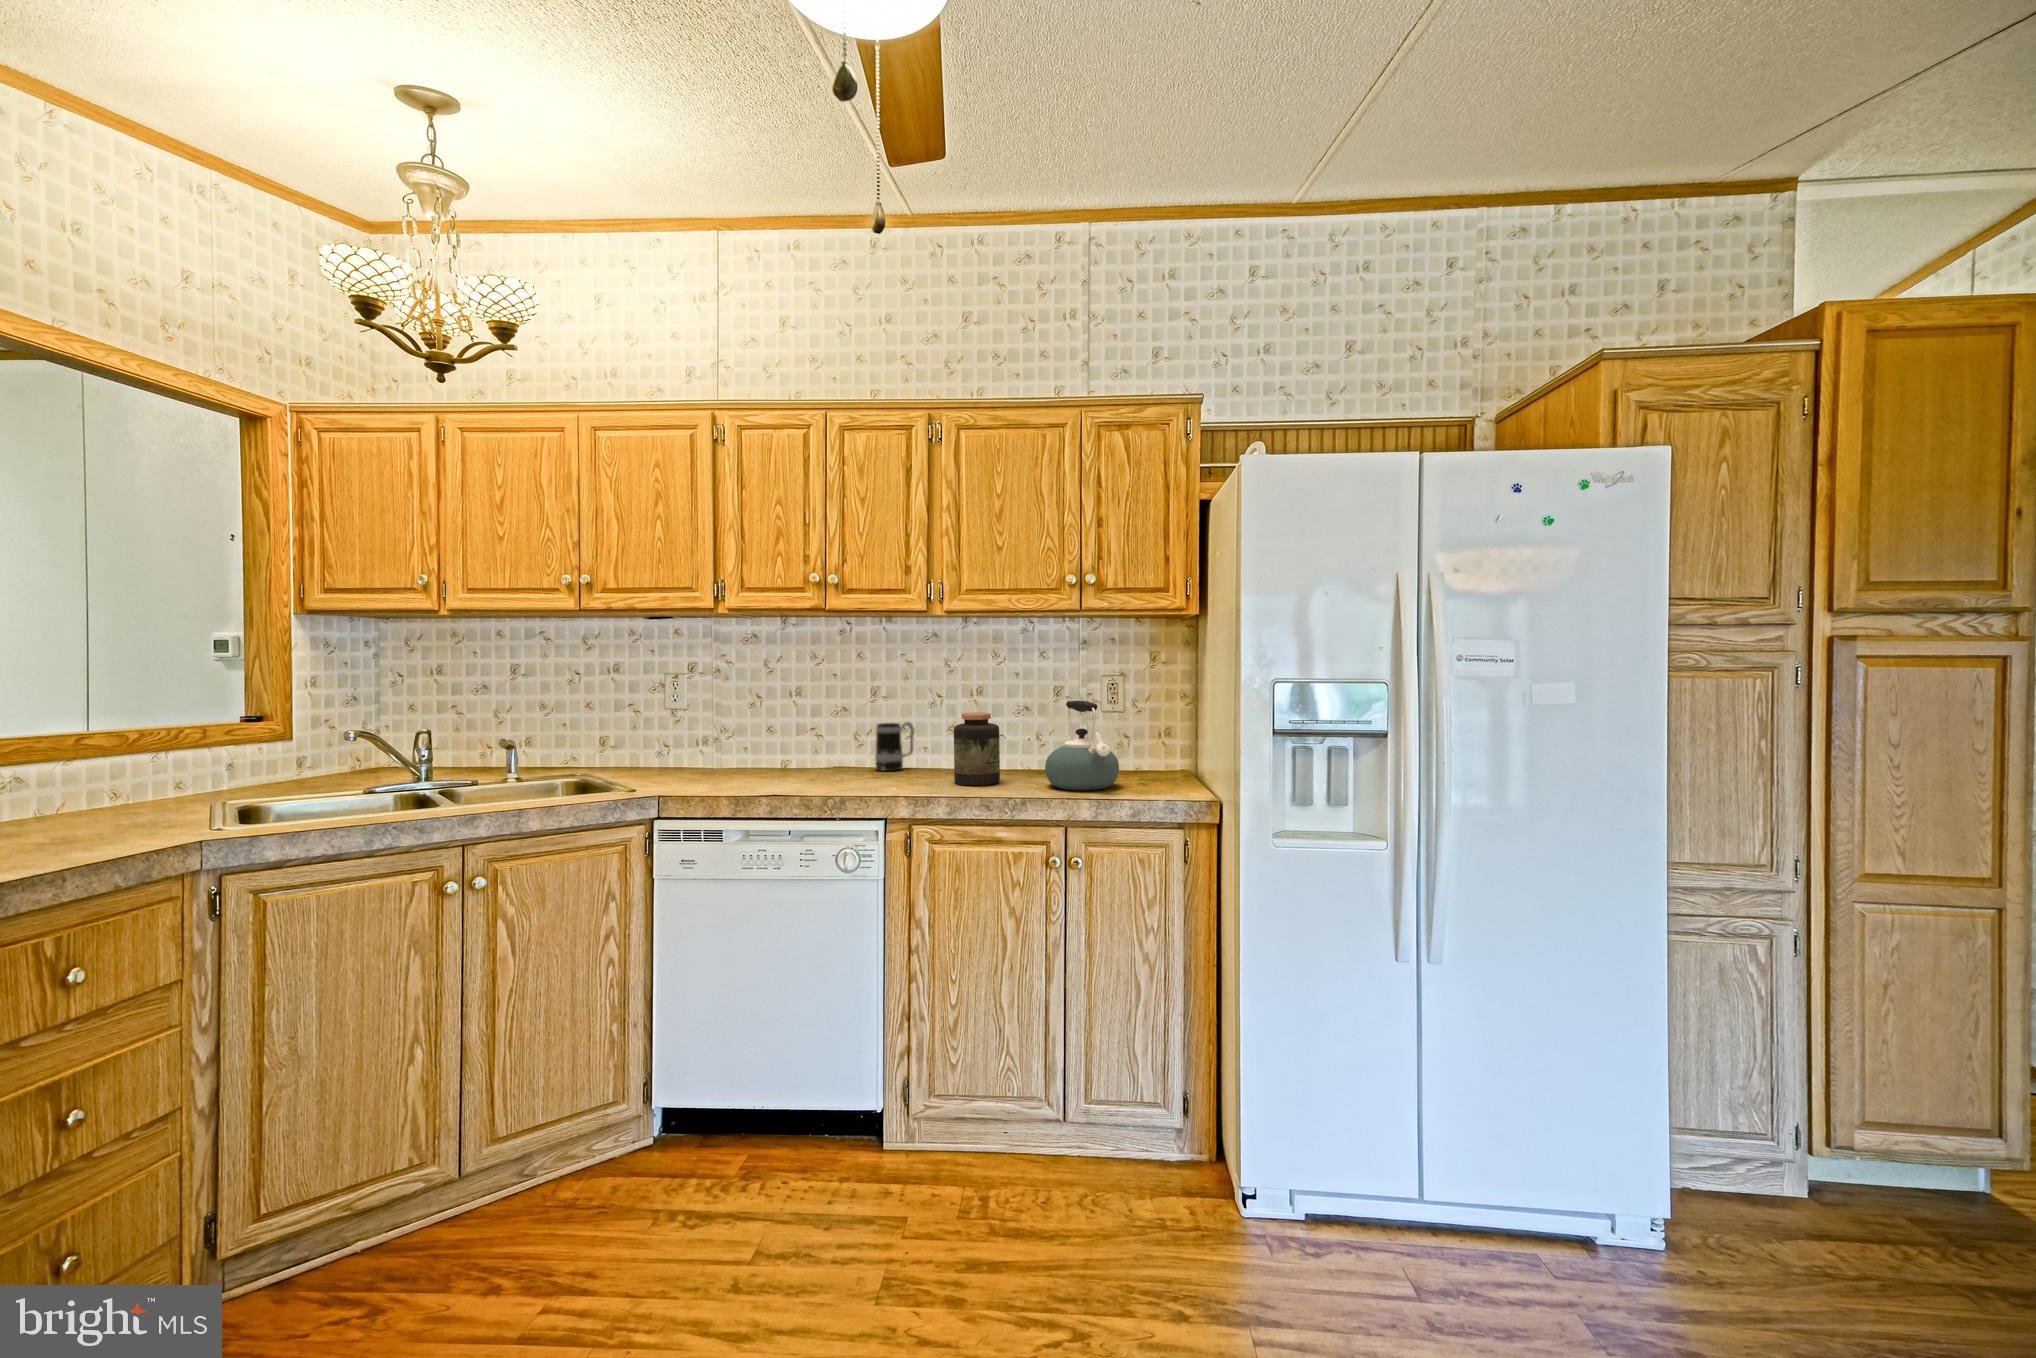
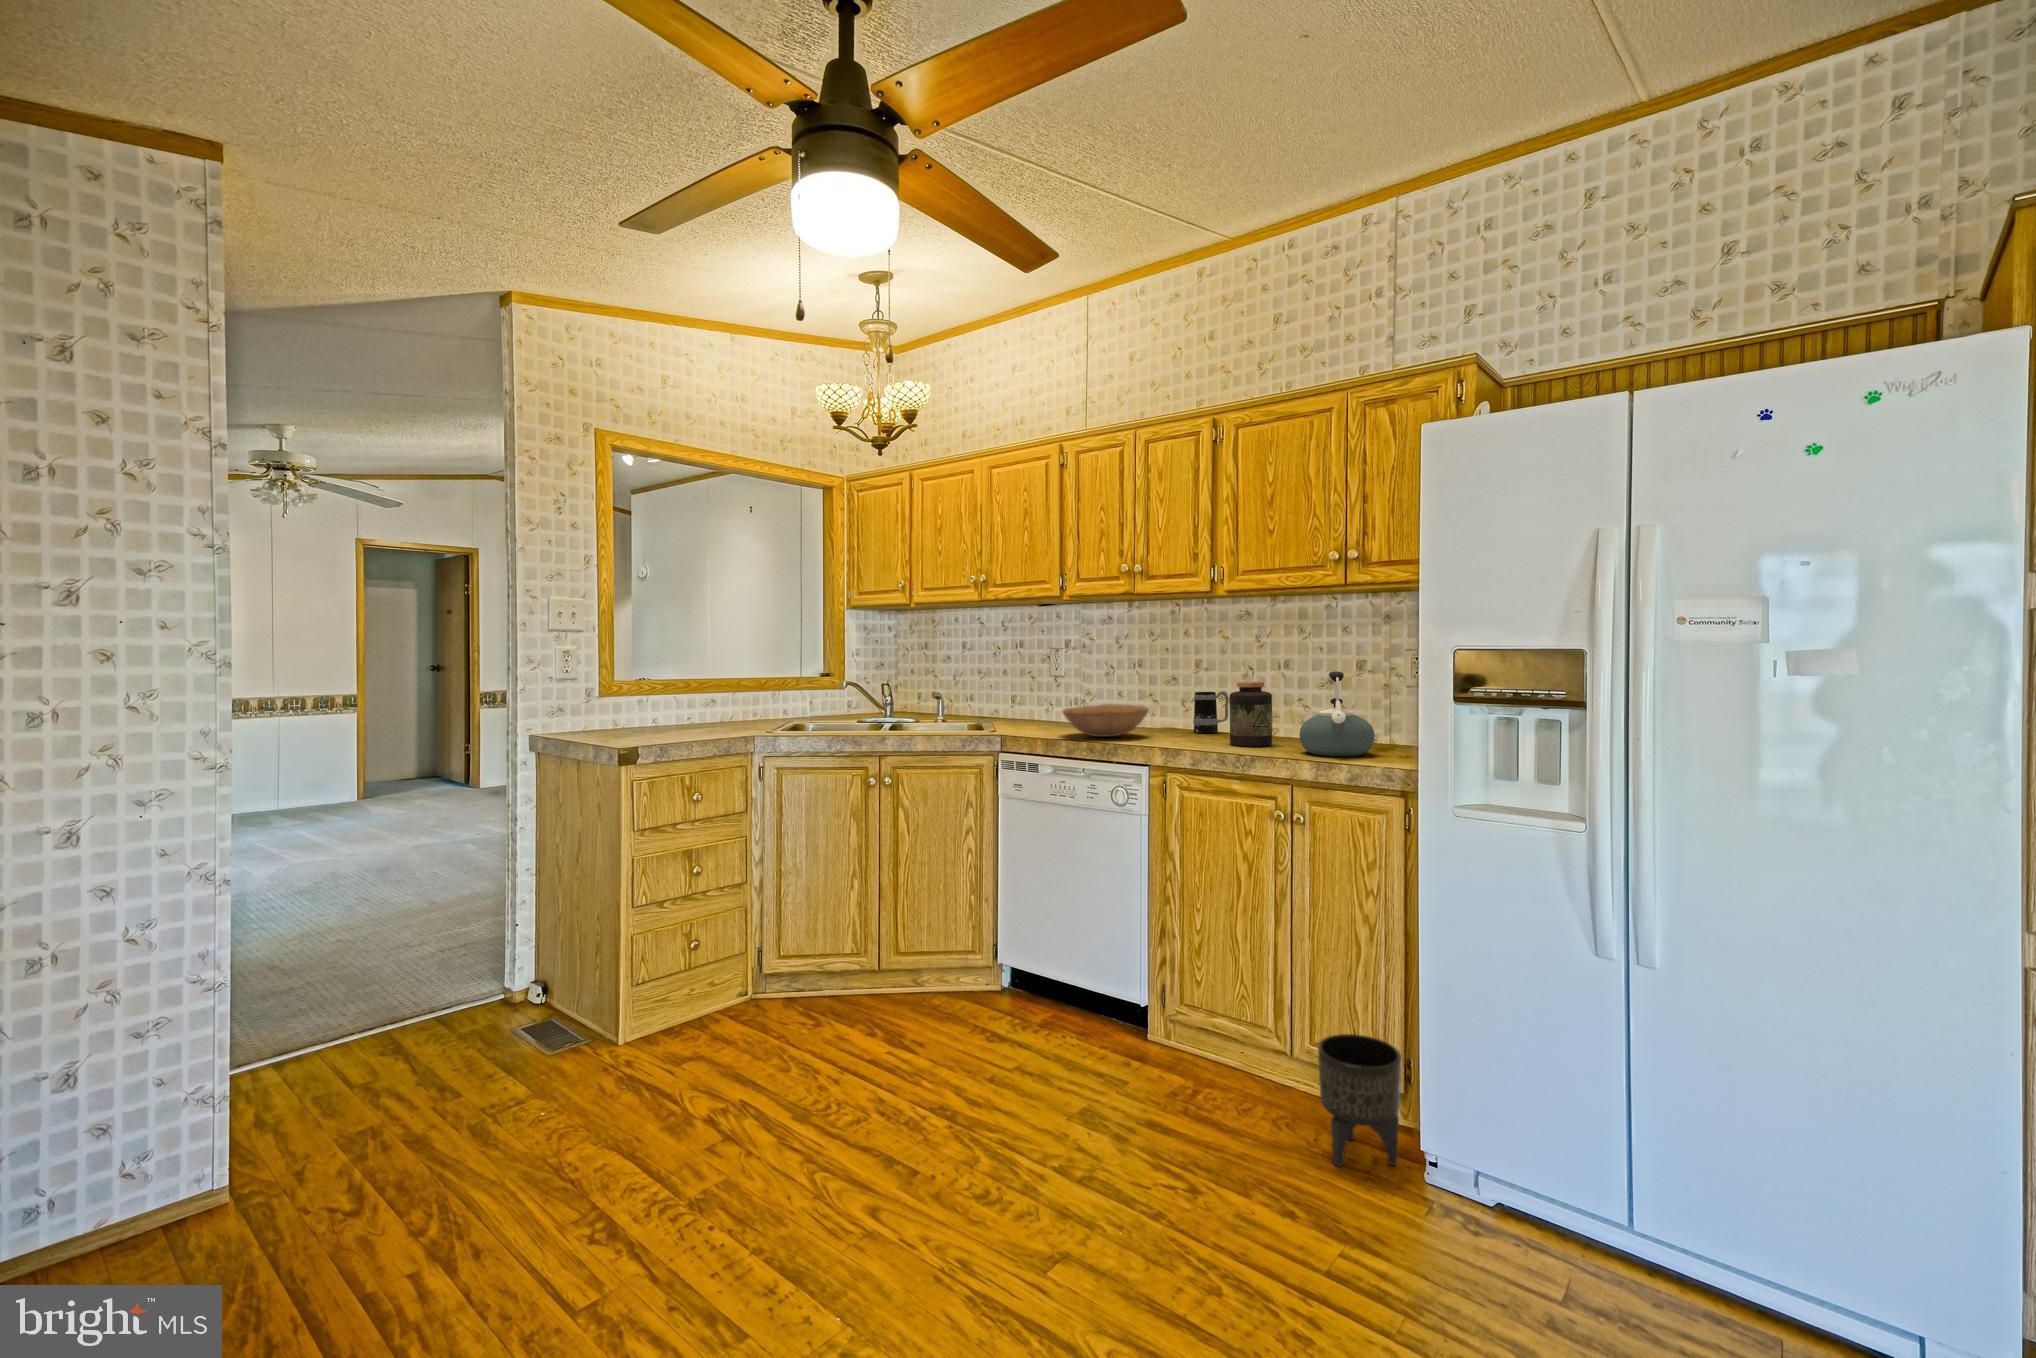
bowl: none [738,744,850,788] -> present [1062,704,1149,737]
planter: none [1138,1079,1221,1230] -> present [1318,1034,1402,1166]

